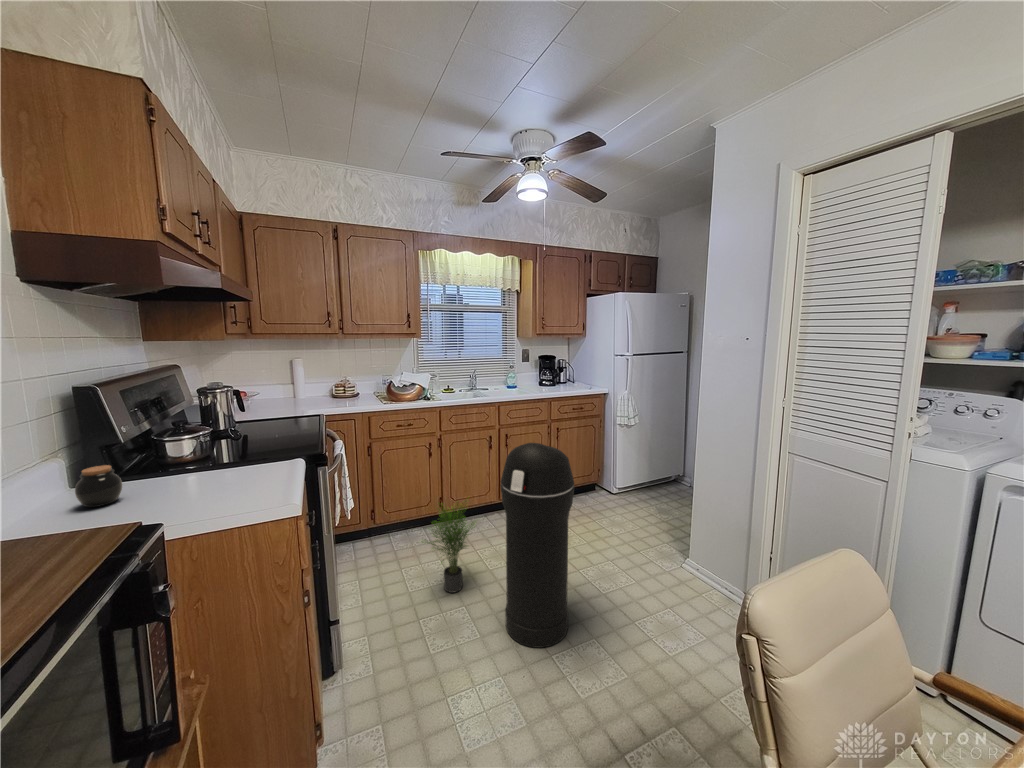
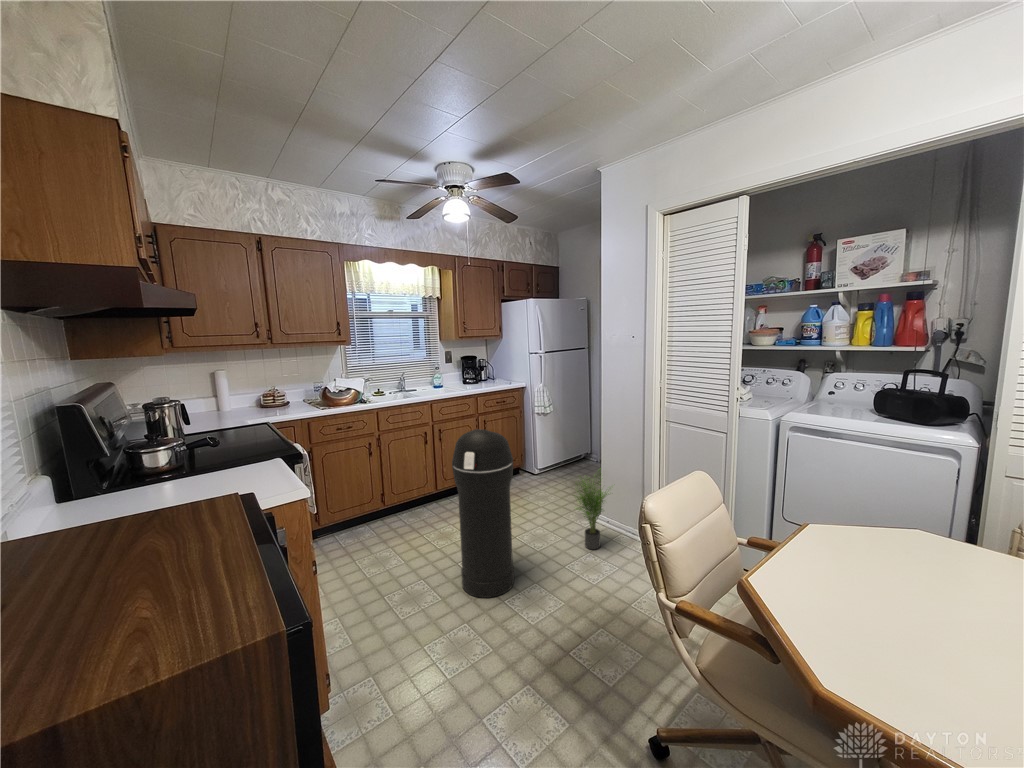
jar: present [75,465,122,507] -> none [94,473,135,511]
potted plant: present [427,504,473,593] -> present [577,480,607,549]

